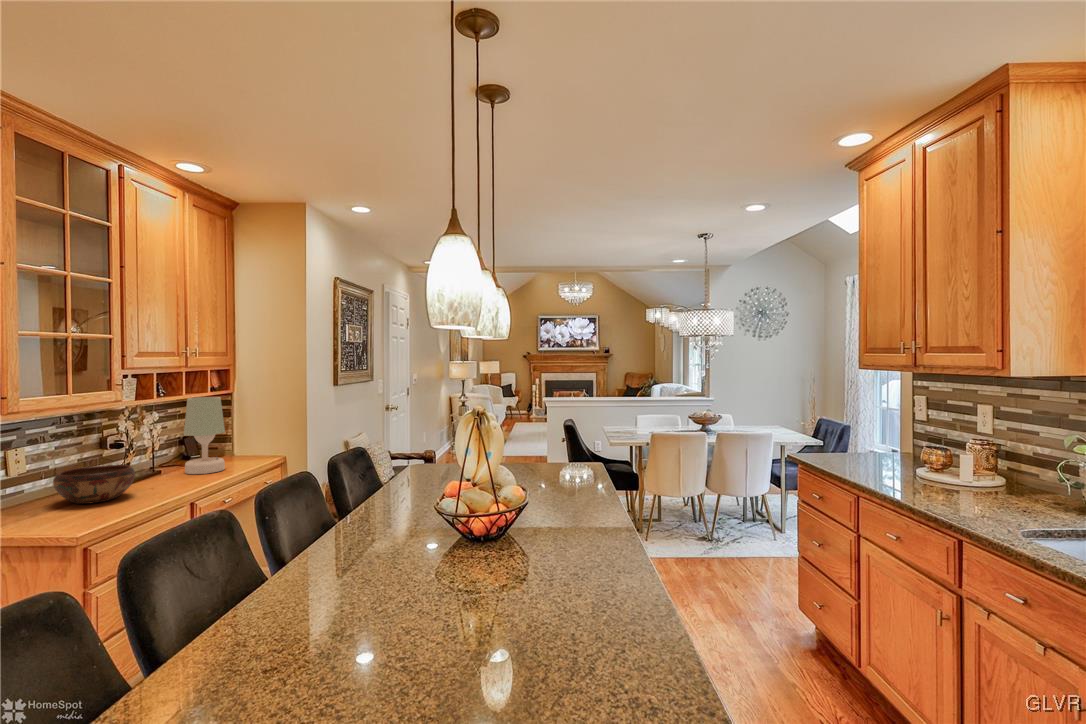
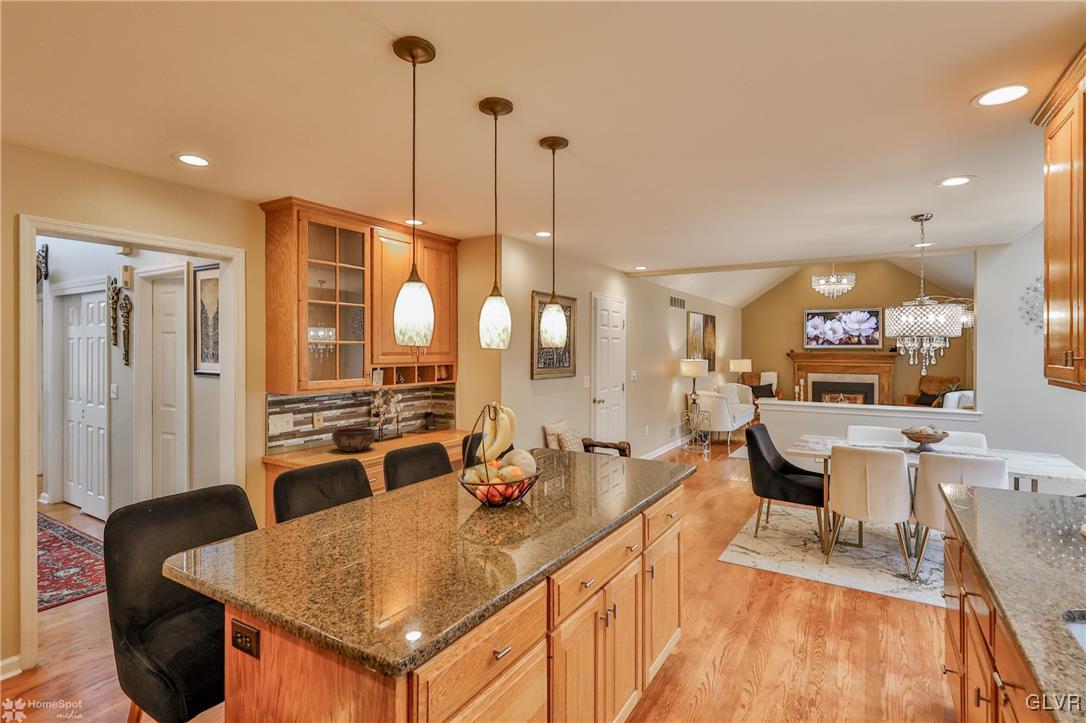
table lamp: present [184,397,225,474] -> none [415,385,441,441]

